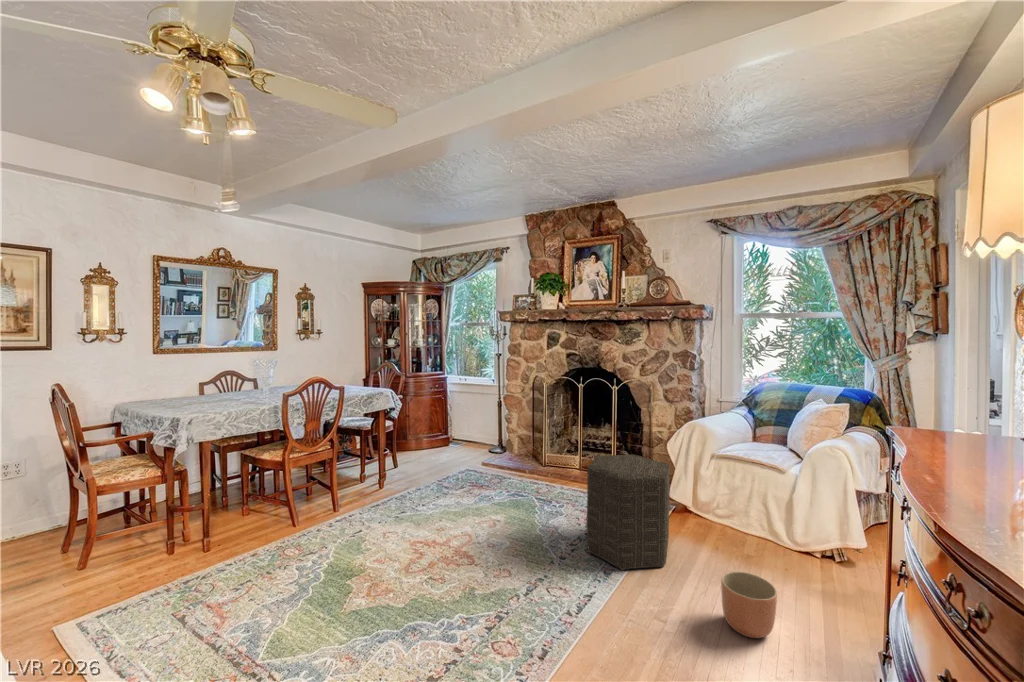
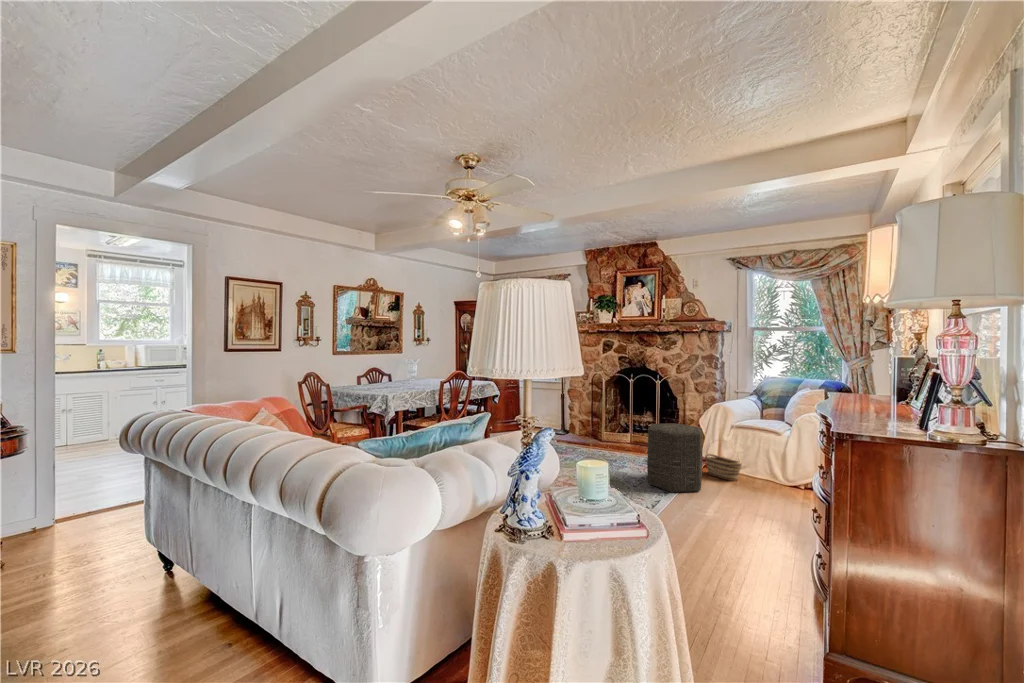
basket: none [674,477,728,541] -> present [705,448,742,481]
planter: present [721,571,777,638] -> none [736,485,768,518]

